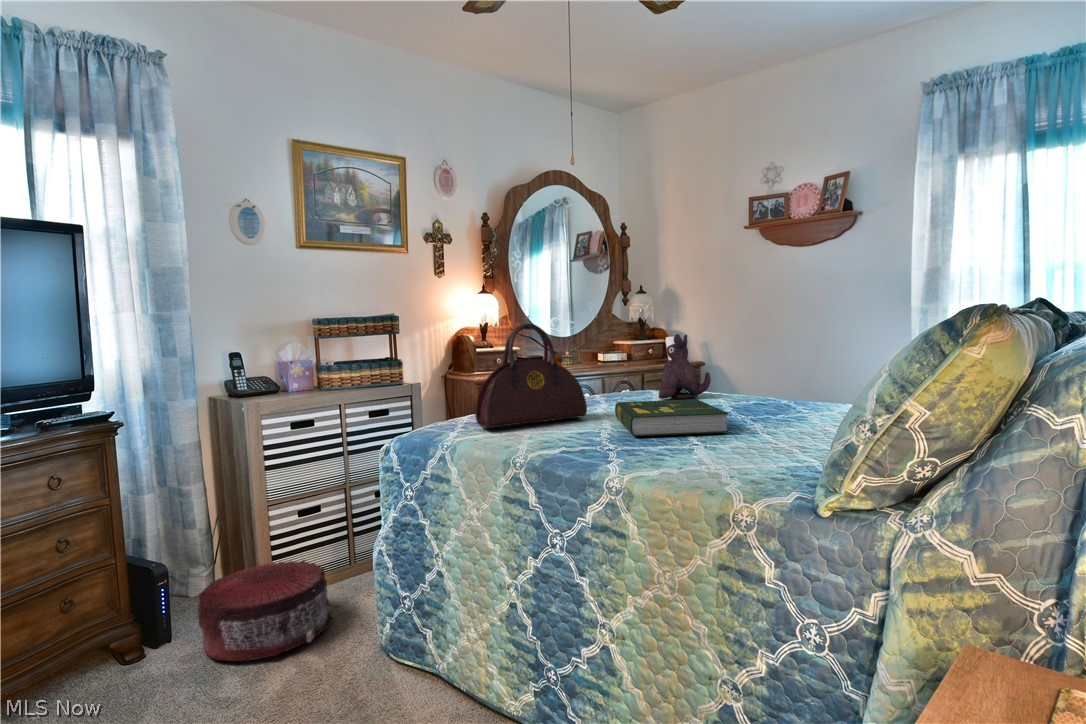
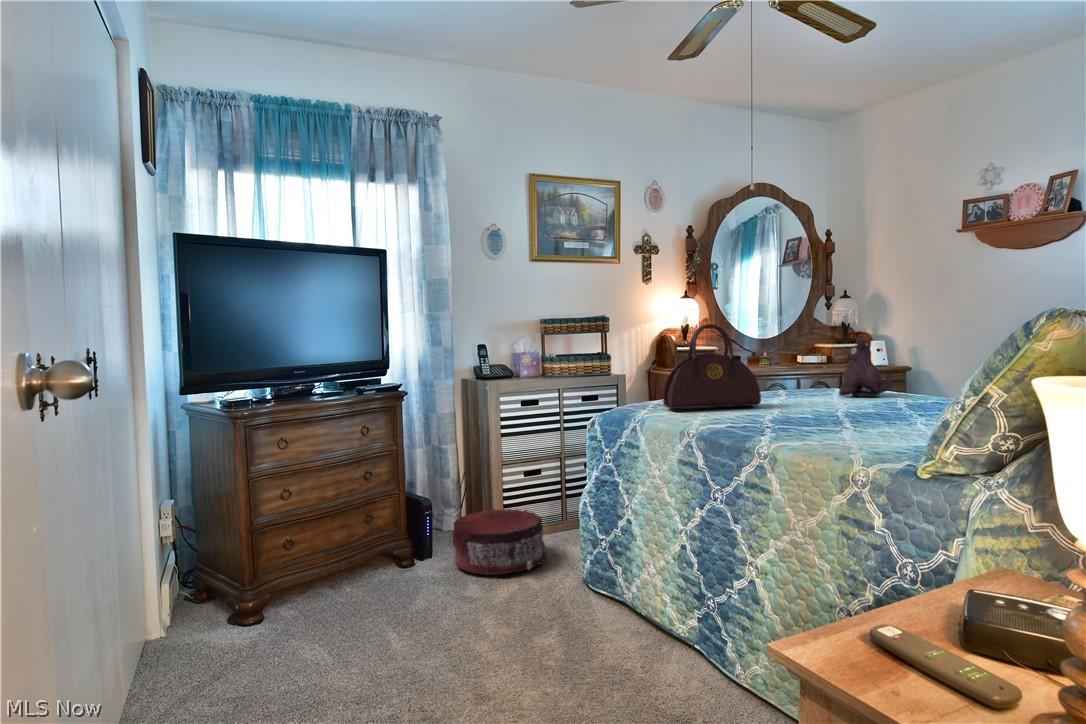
book: present [615,399,728,436] -> none [787,394,886,422]

